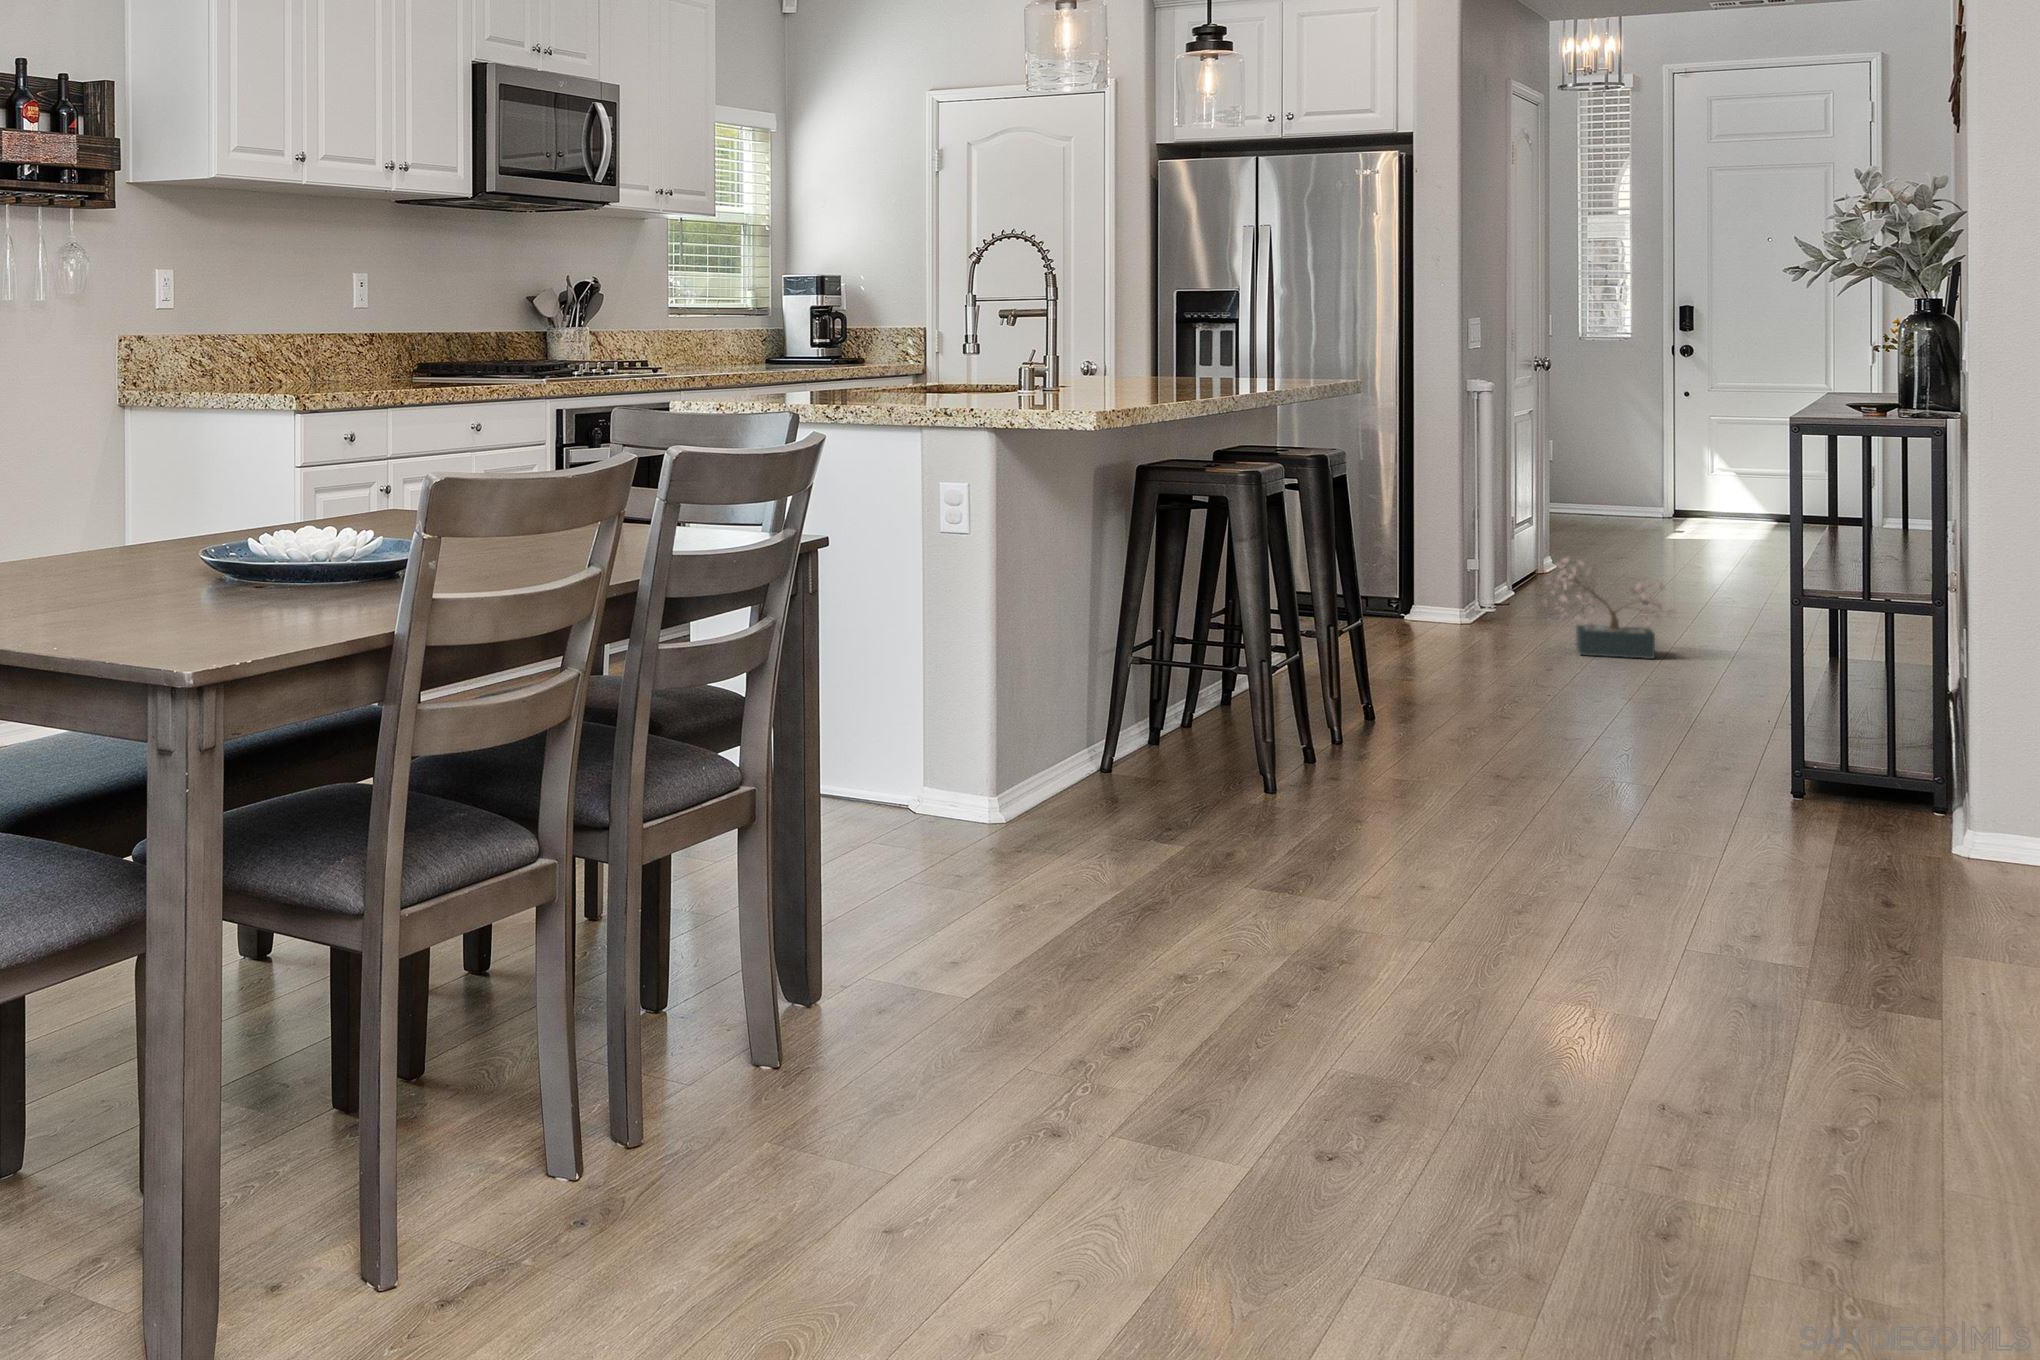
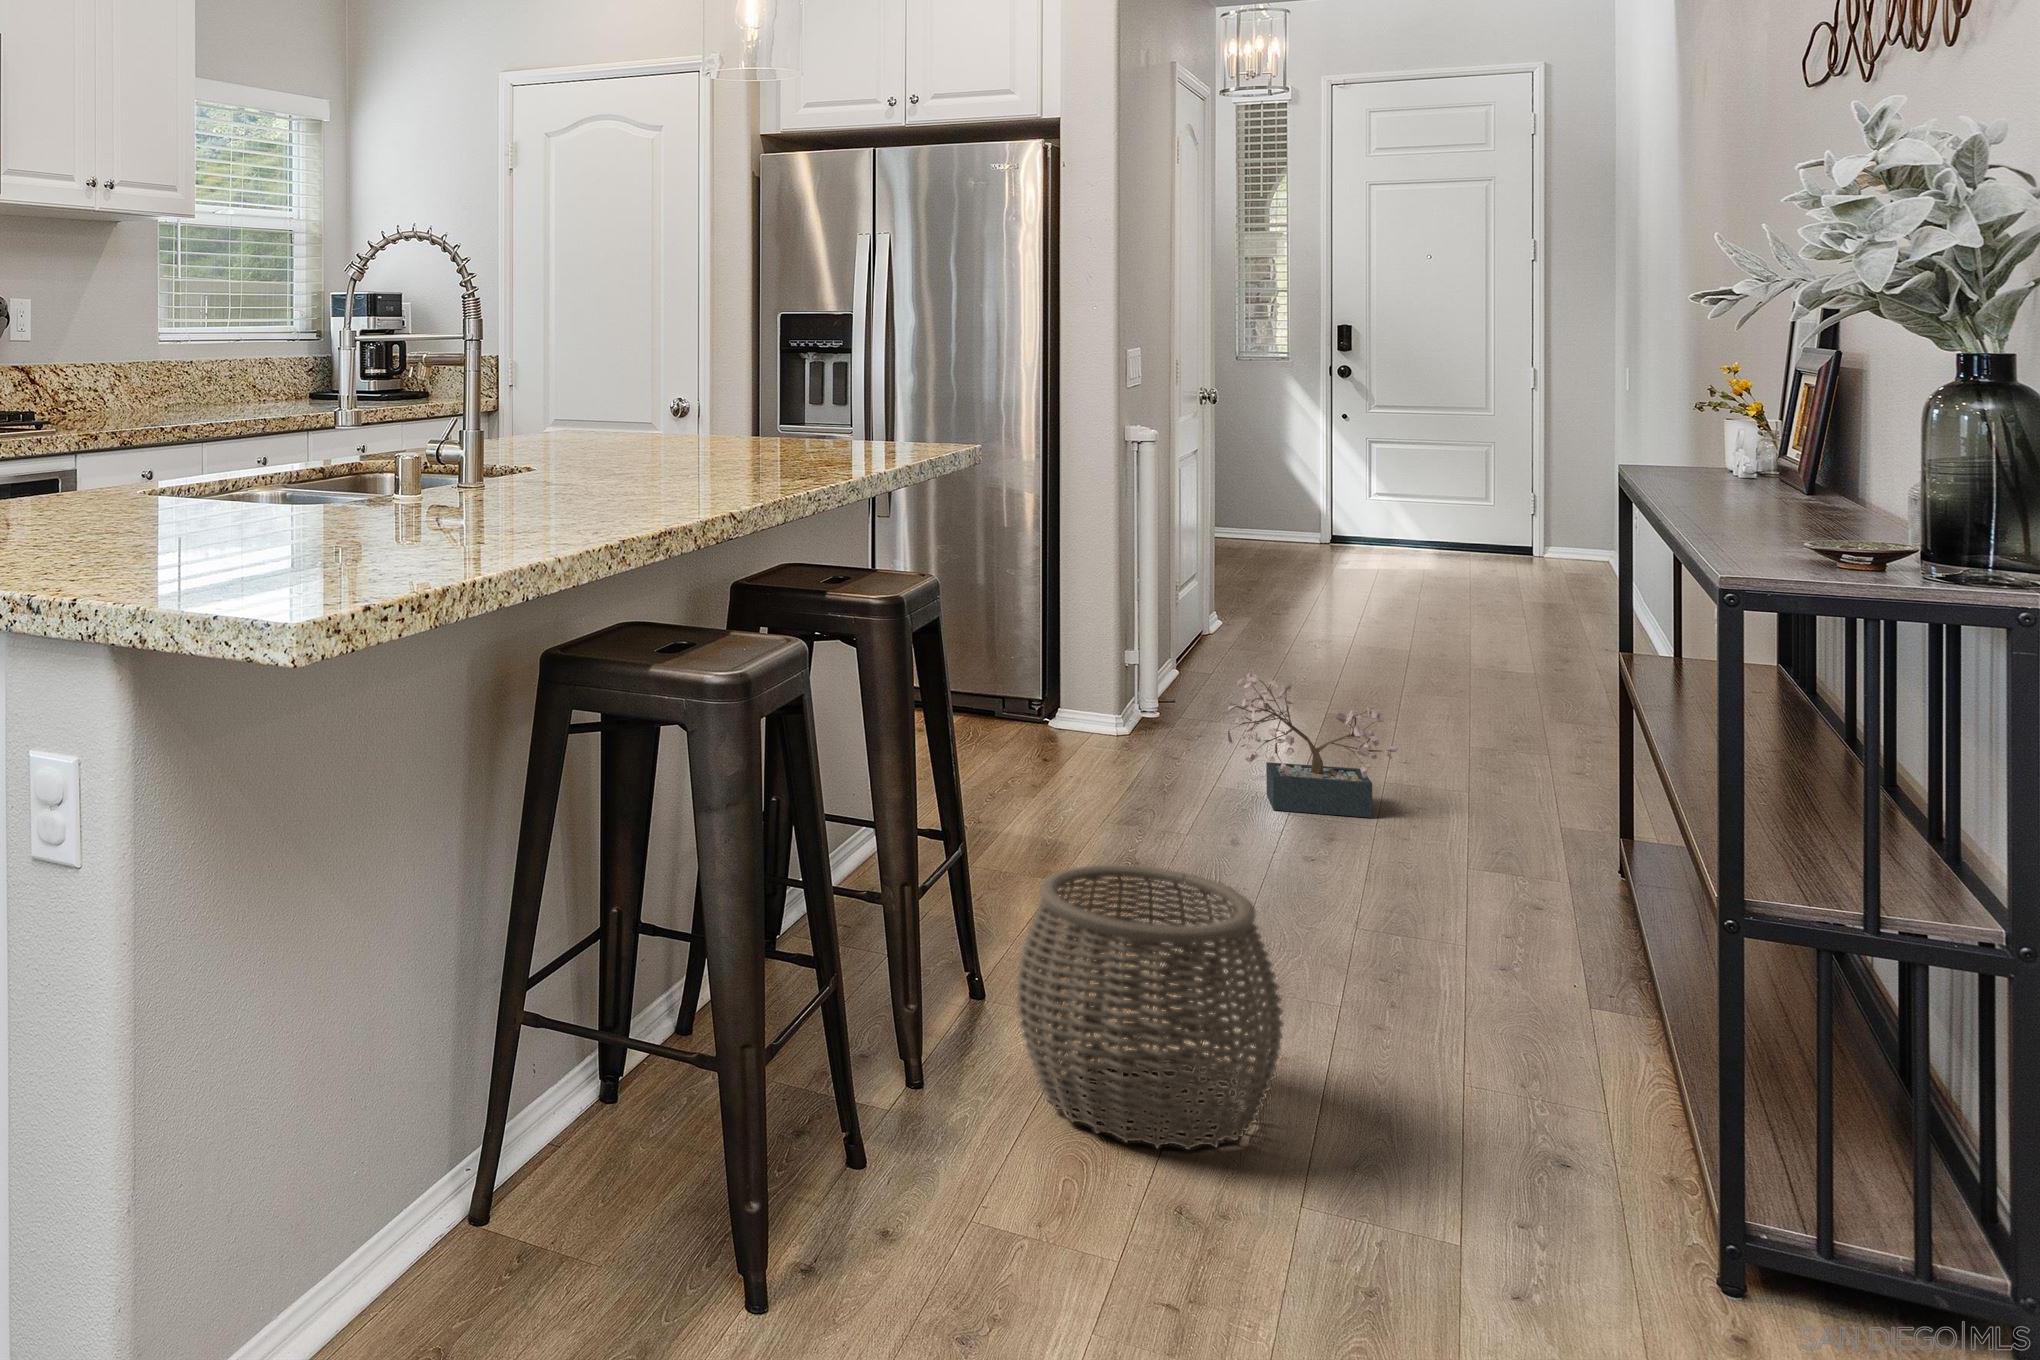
woven basket: none [1401,617,1563,759] -> present [1016,865,1283,1150]

